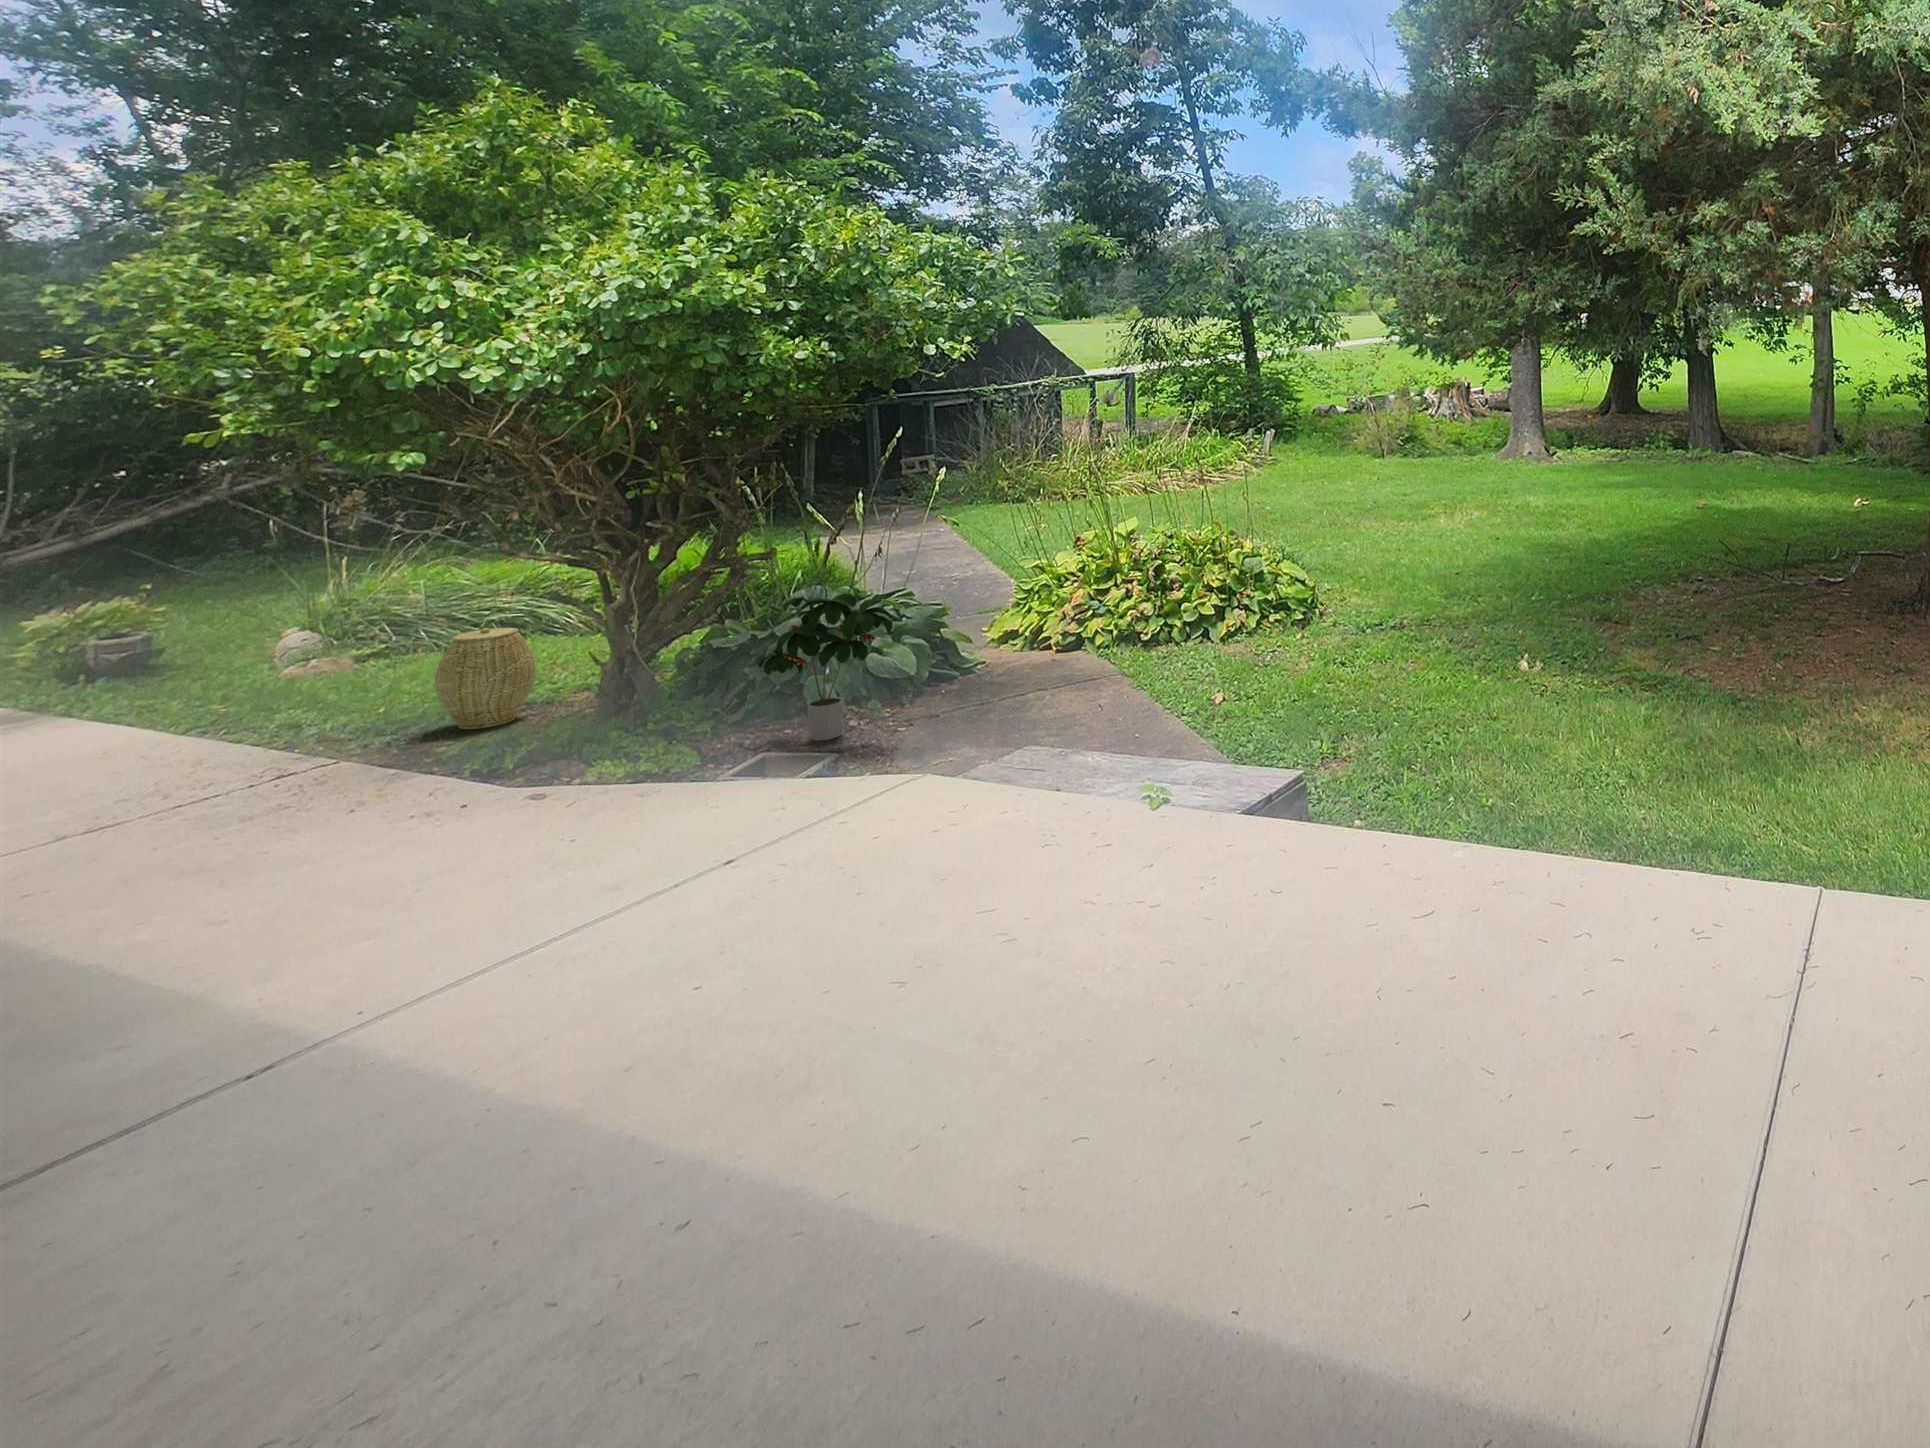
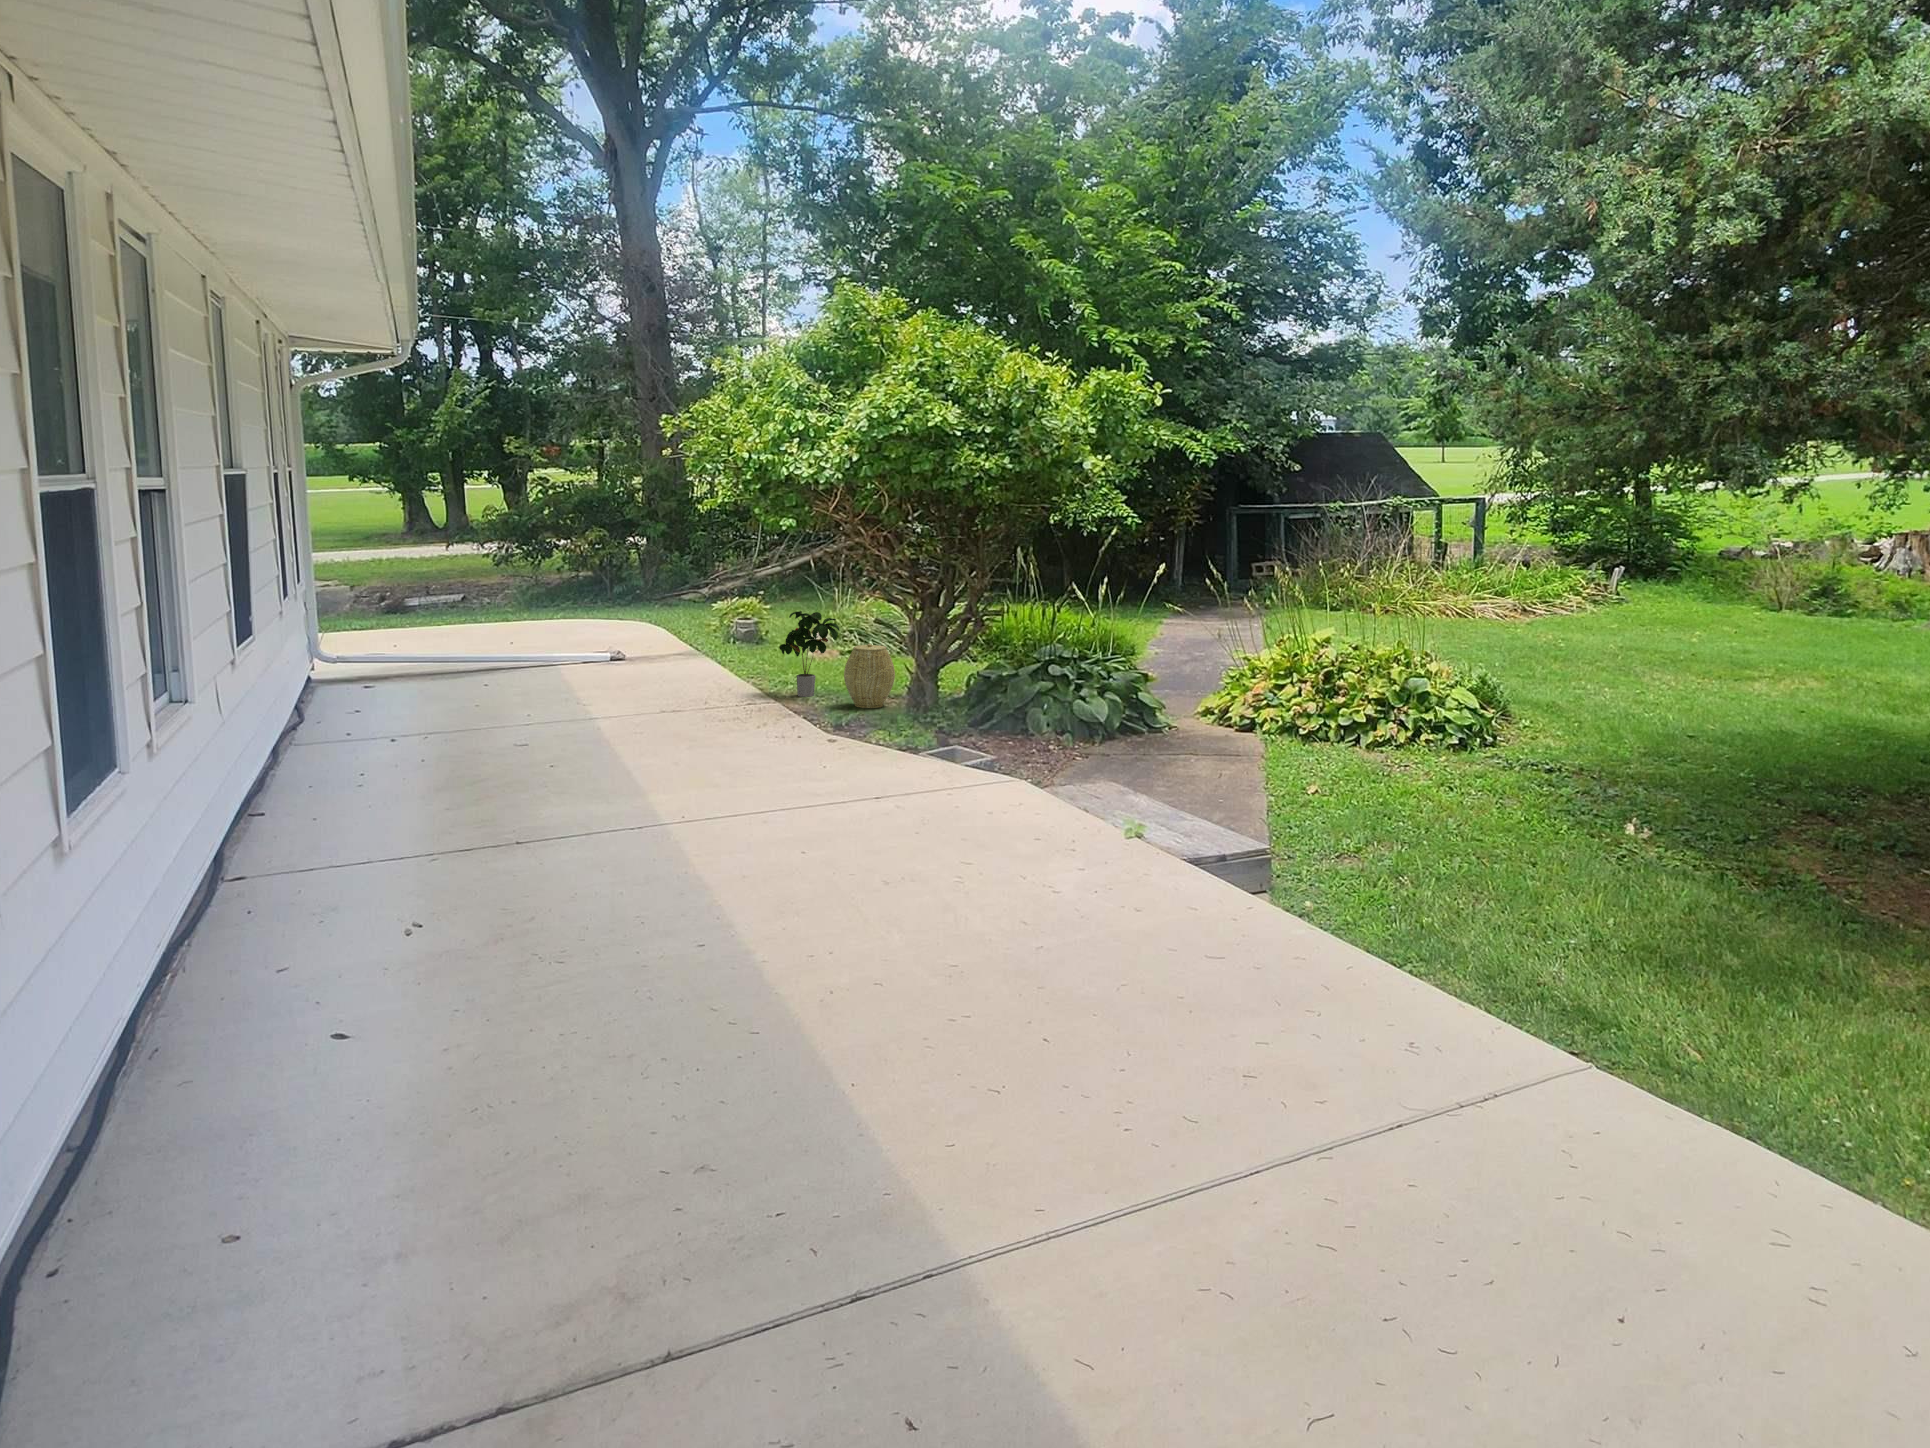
potted plant: present [758,594,892,741] -> present [779,611,839,697]

